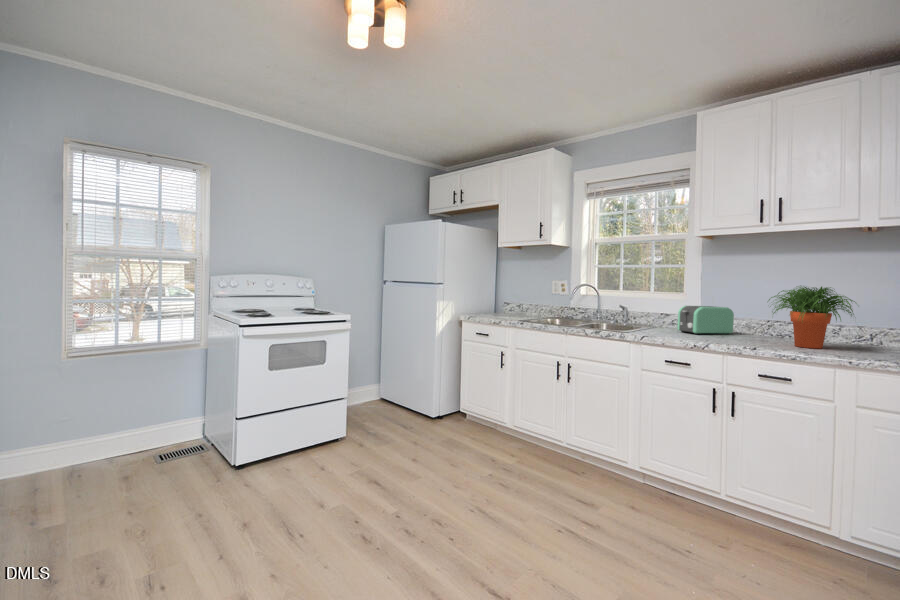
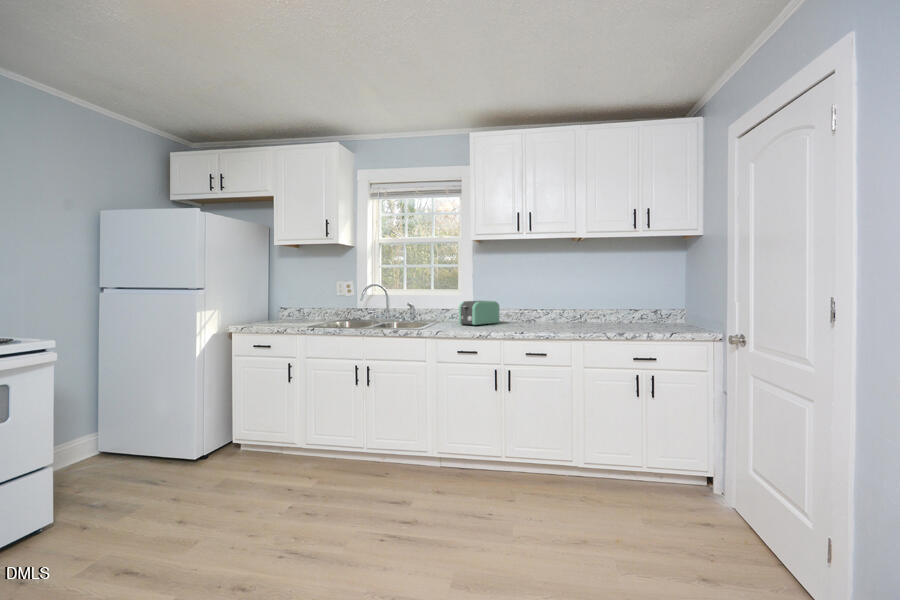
potted plant: present [769,286,856,348] -> none [525,281,581,330]

